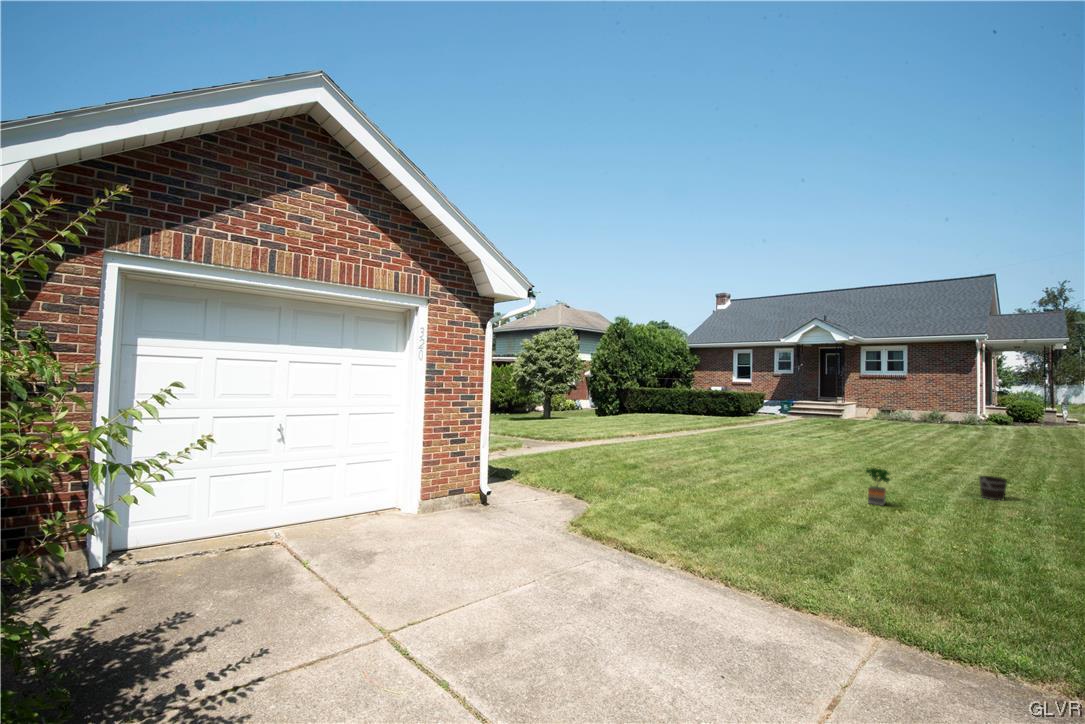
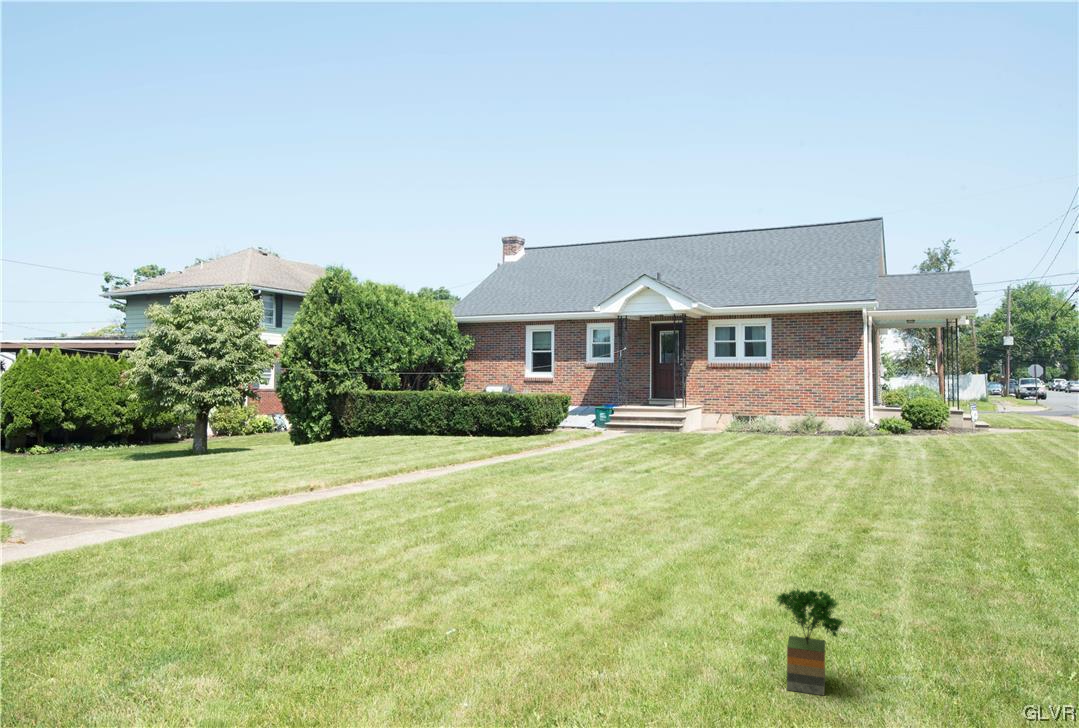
bucket: present [979,476,1007,500] -> none [987,568,1045,628]

